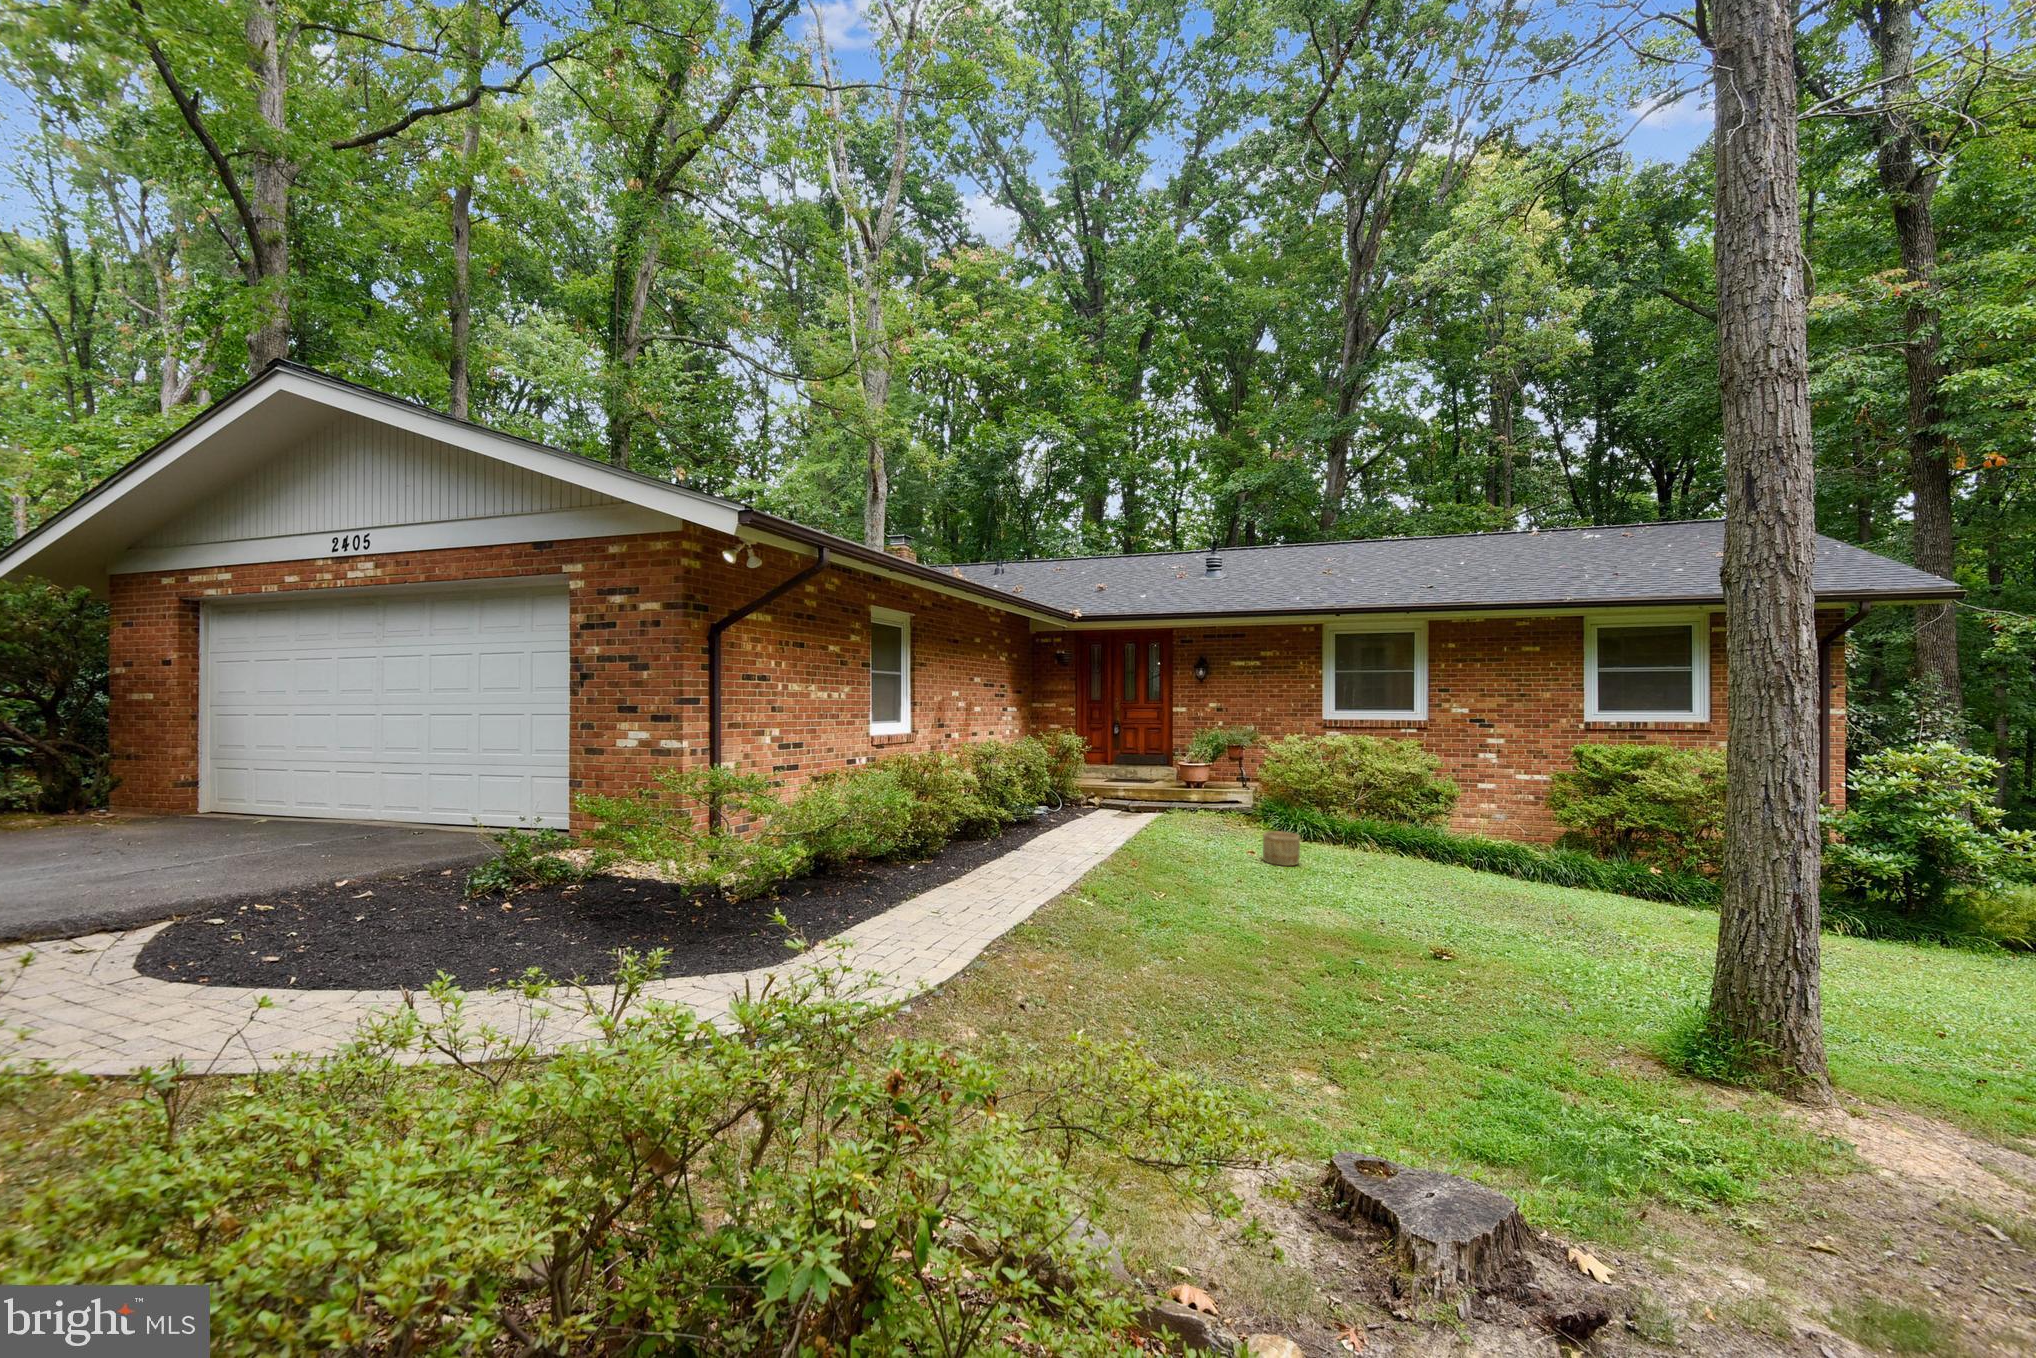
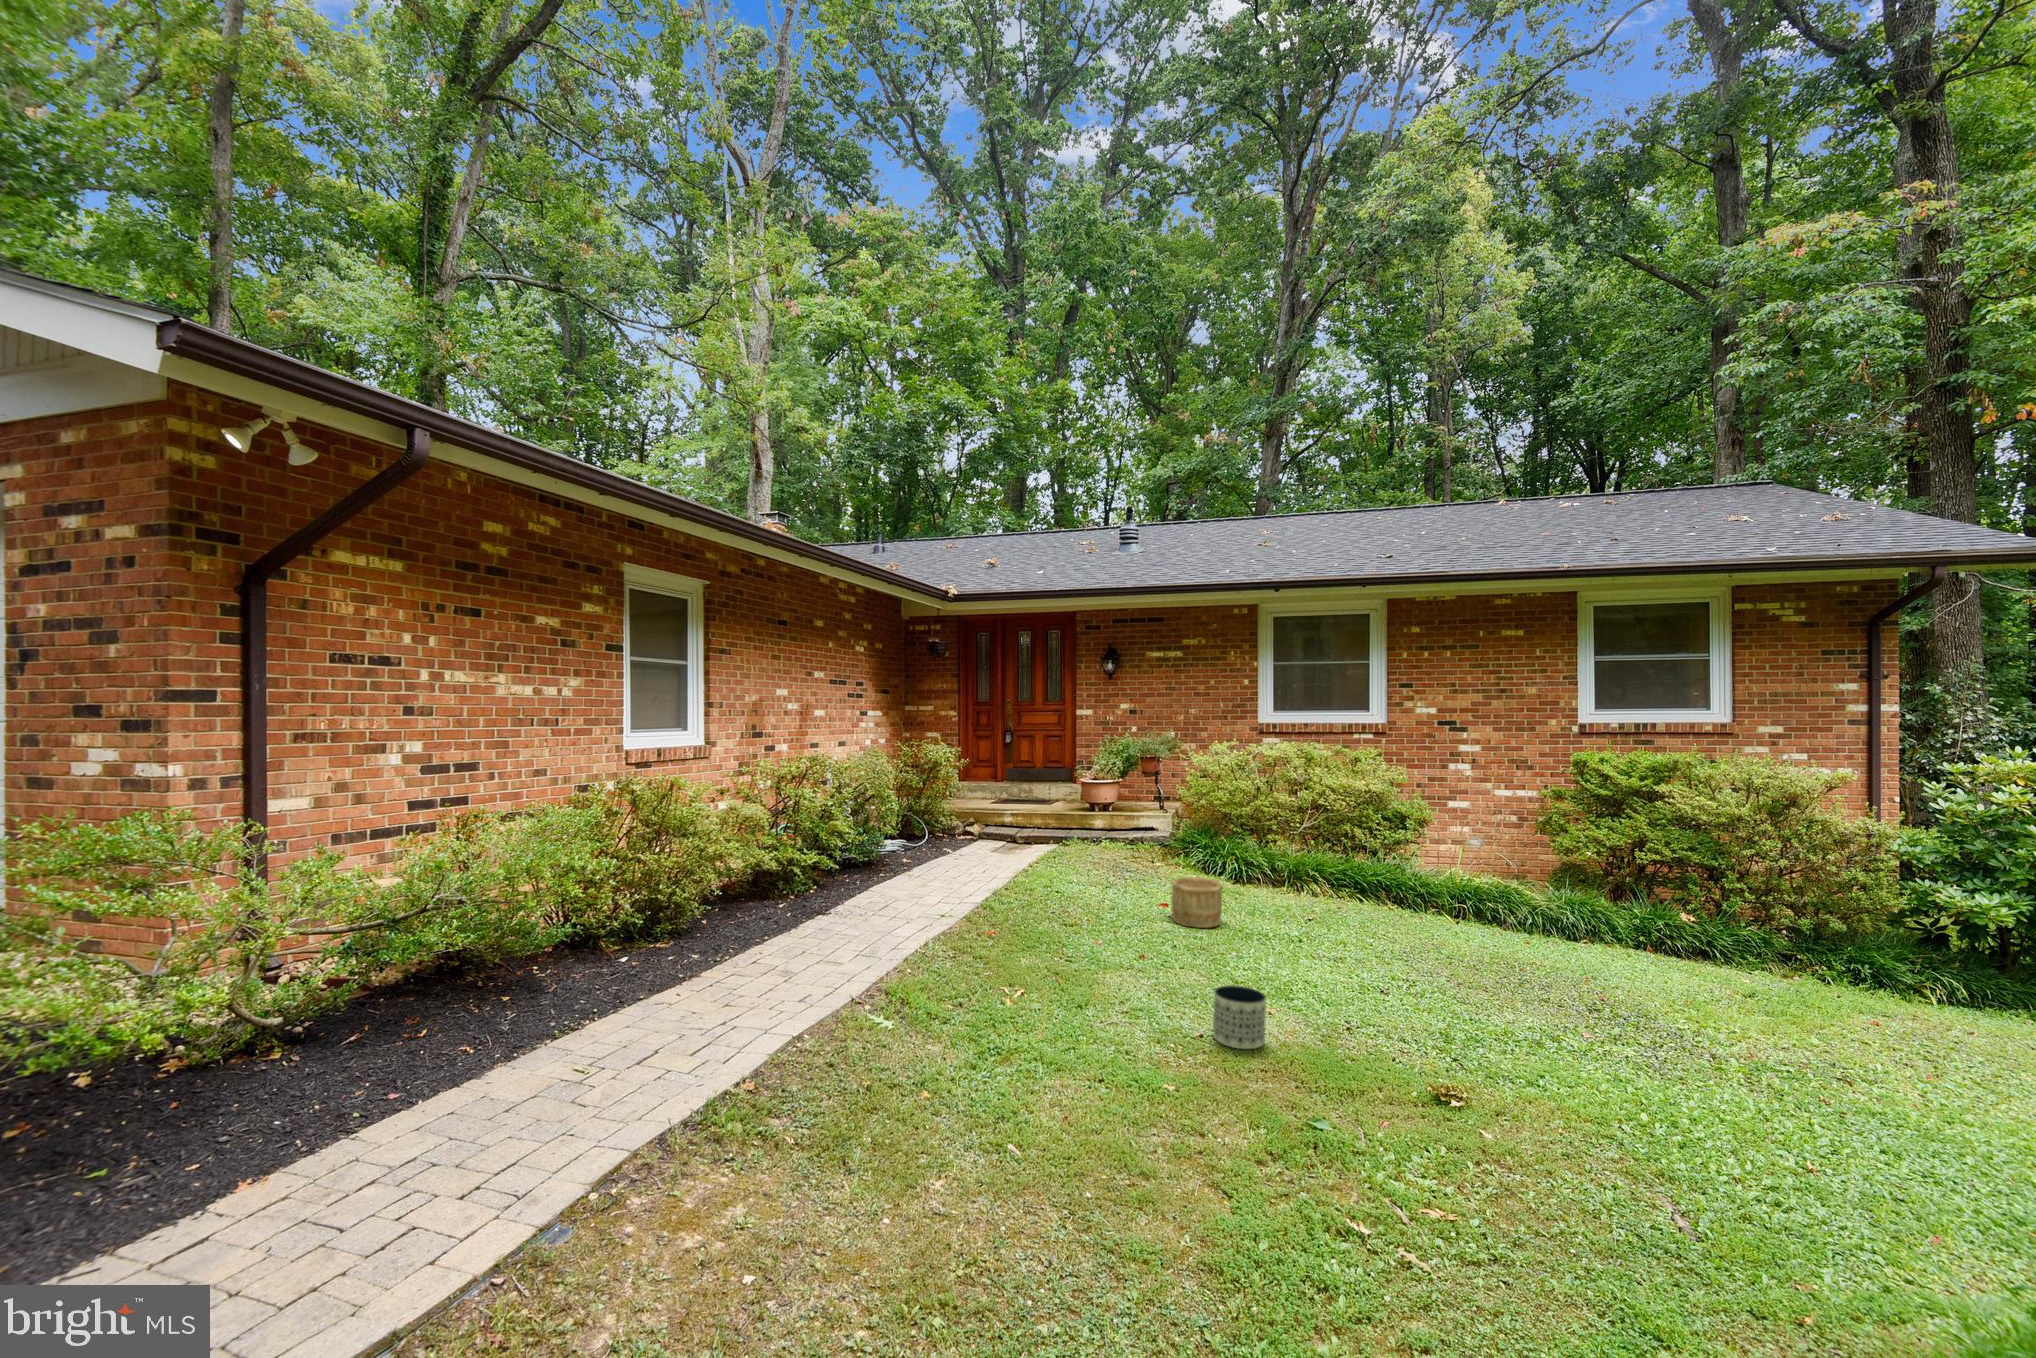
planter: none [1303,888,1337,924] -> present [1213,985,1266,1049]

